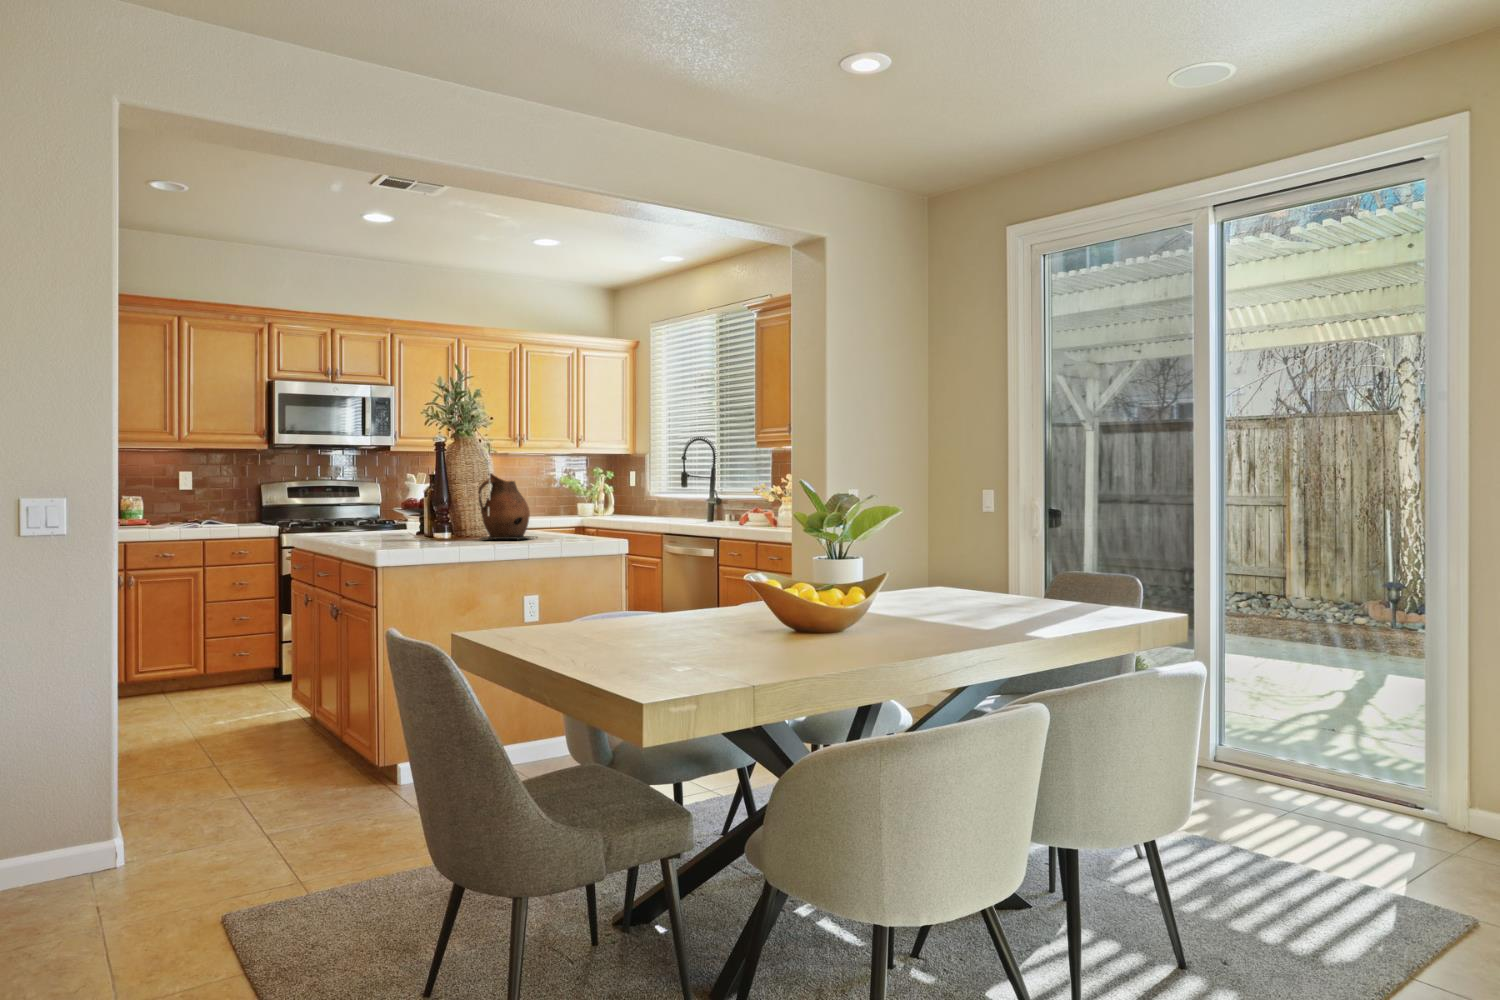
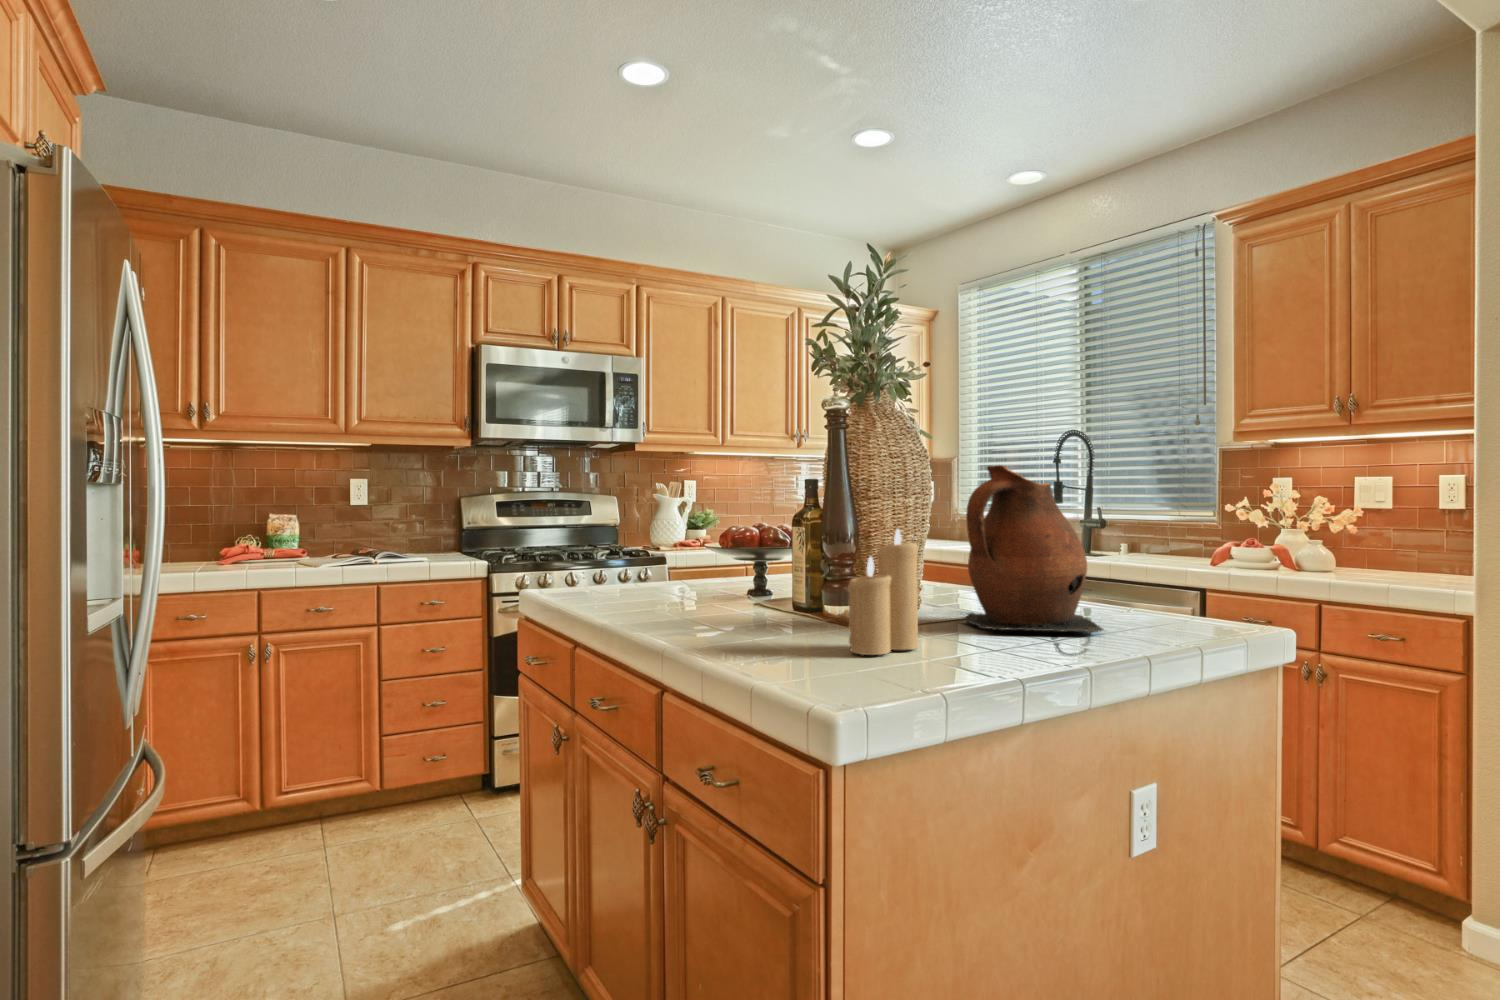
candle: none [410,498,440,543] -> present [848,529,918,655]

